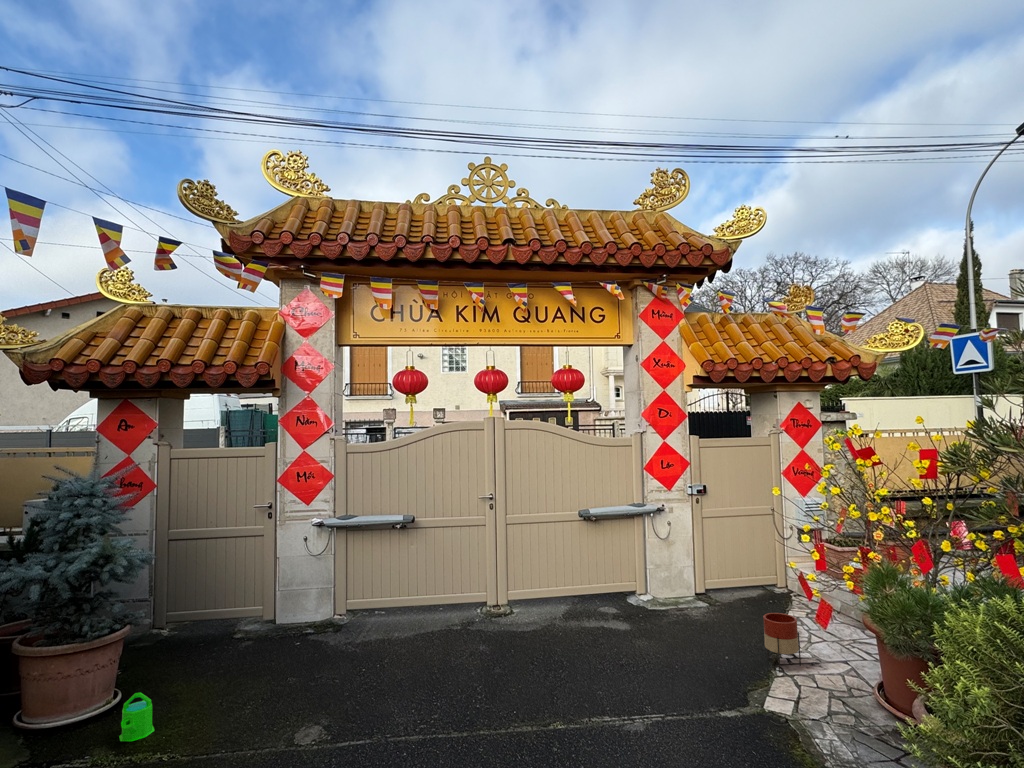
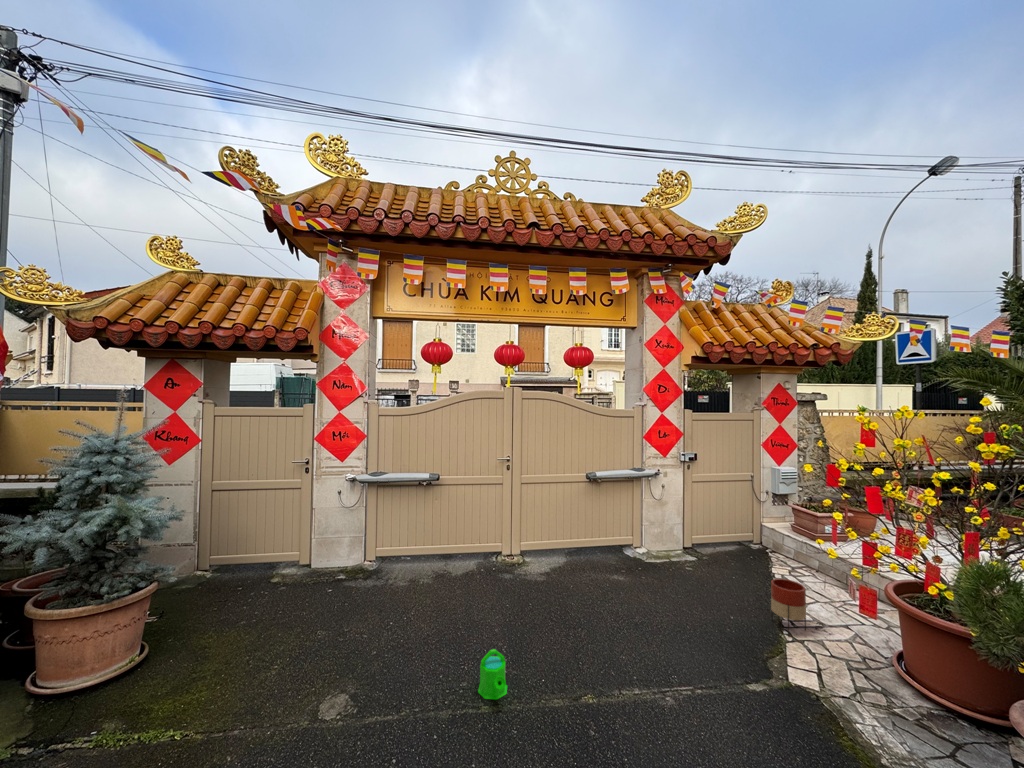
watering can: present [119,693,155,742] -> present [478,649,507,700]

